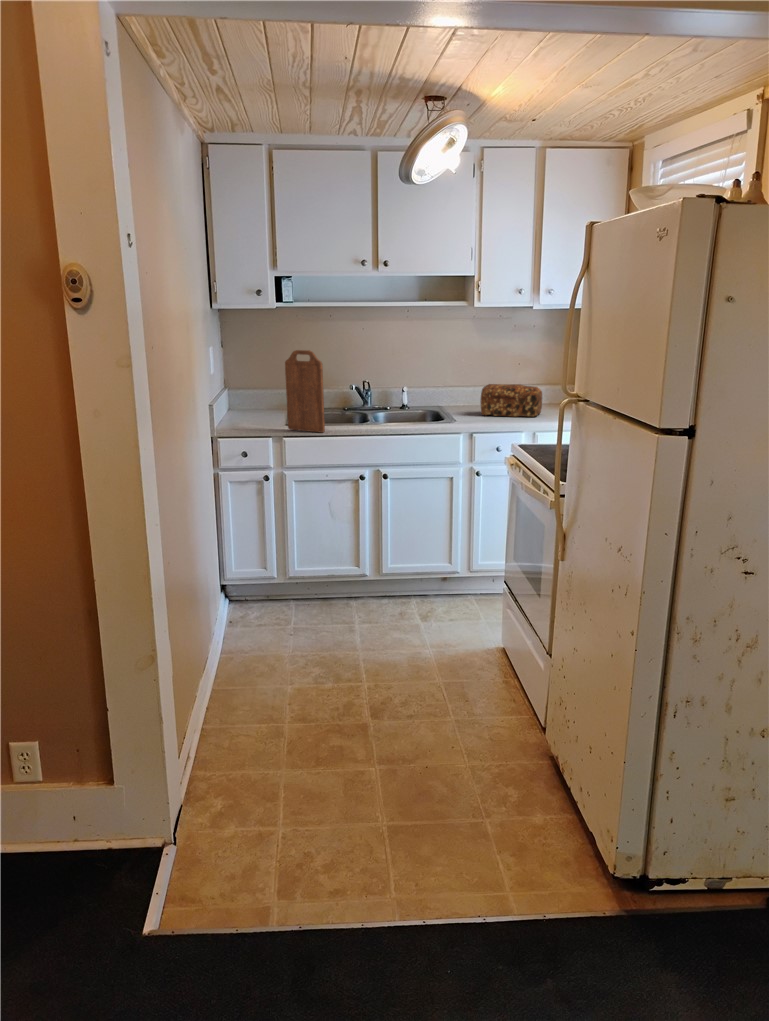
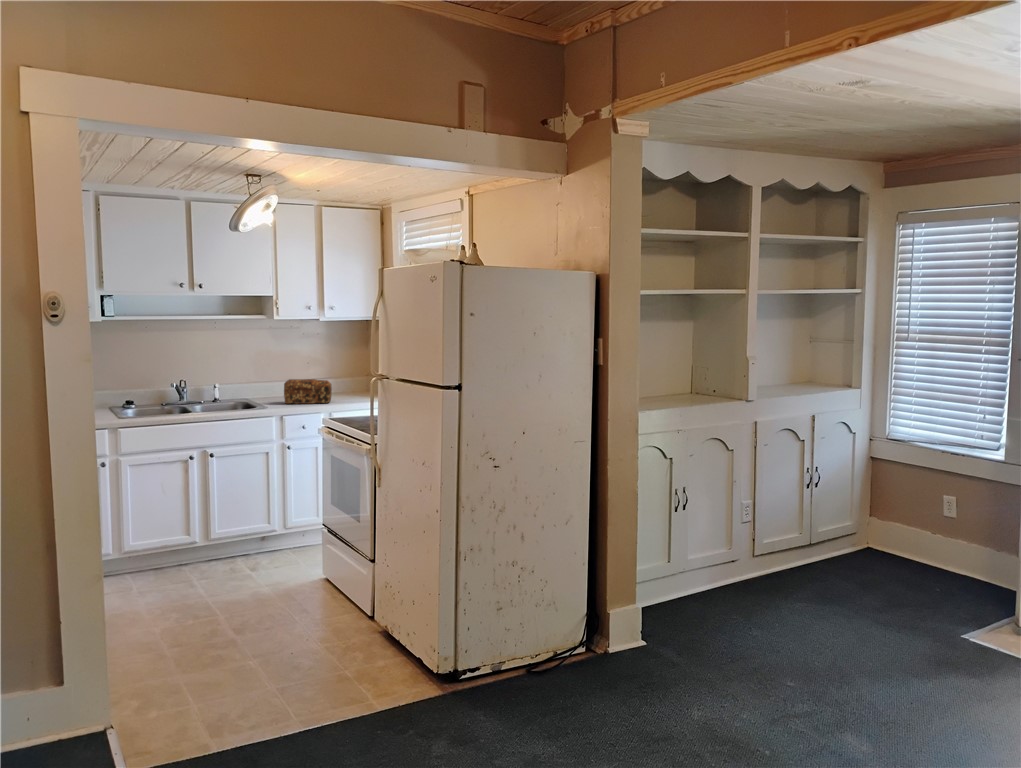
cutting board: present [285,350,325,433] -> none [120,354,160,421]

